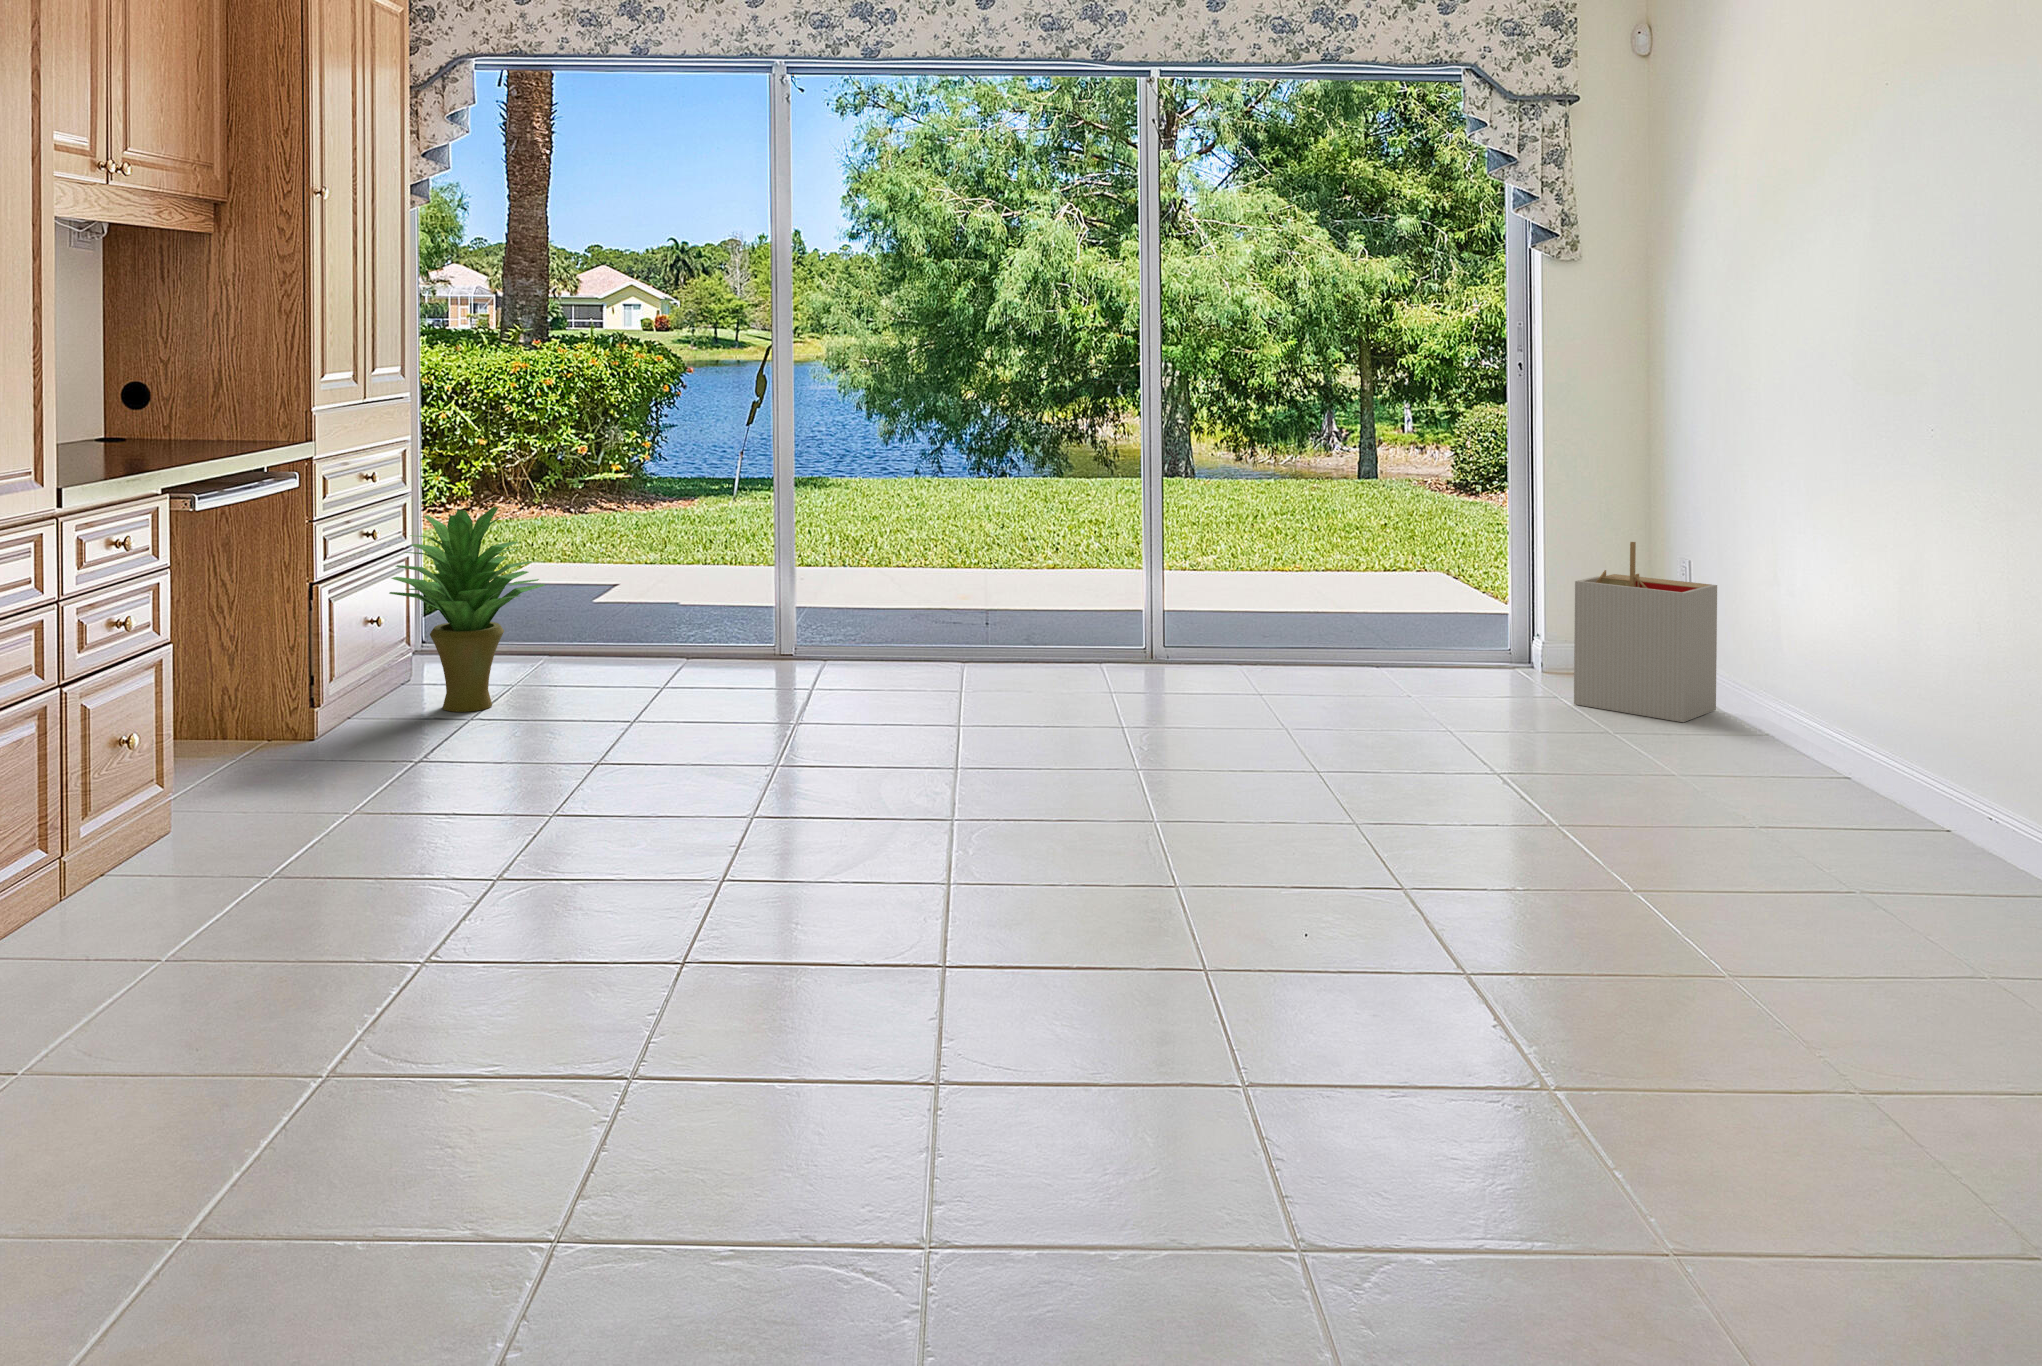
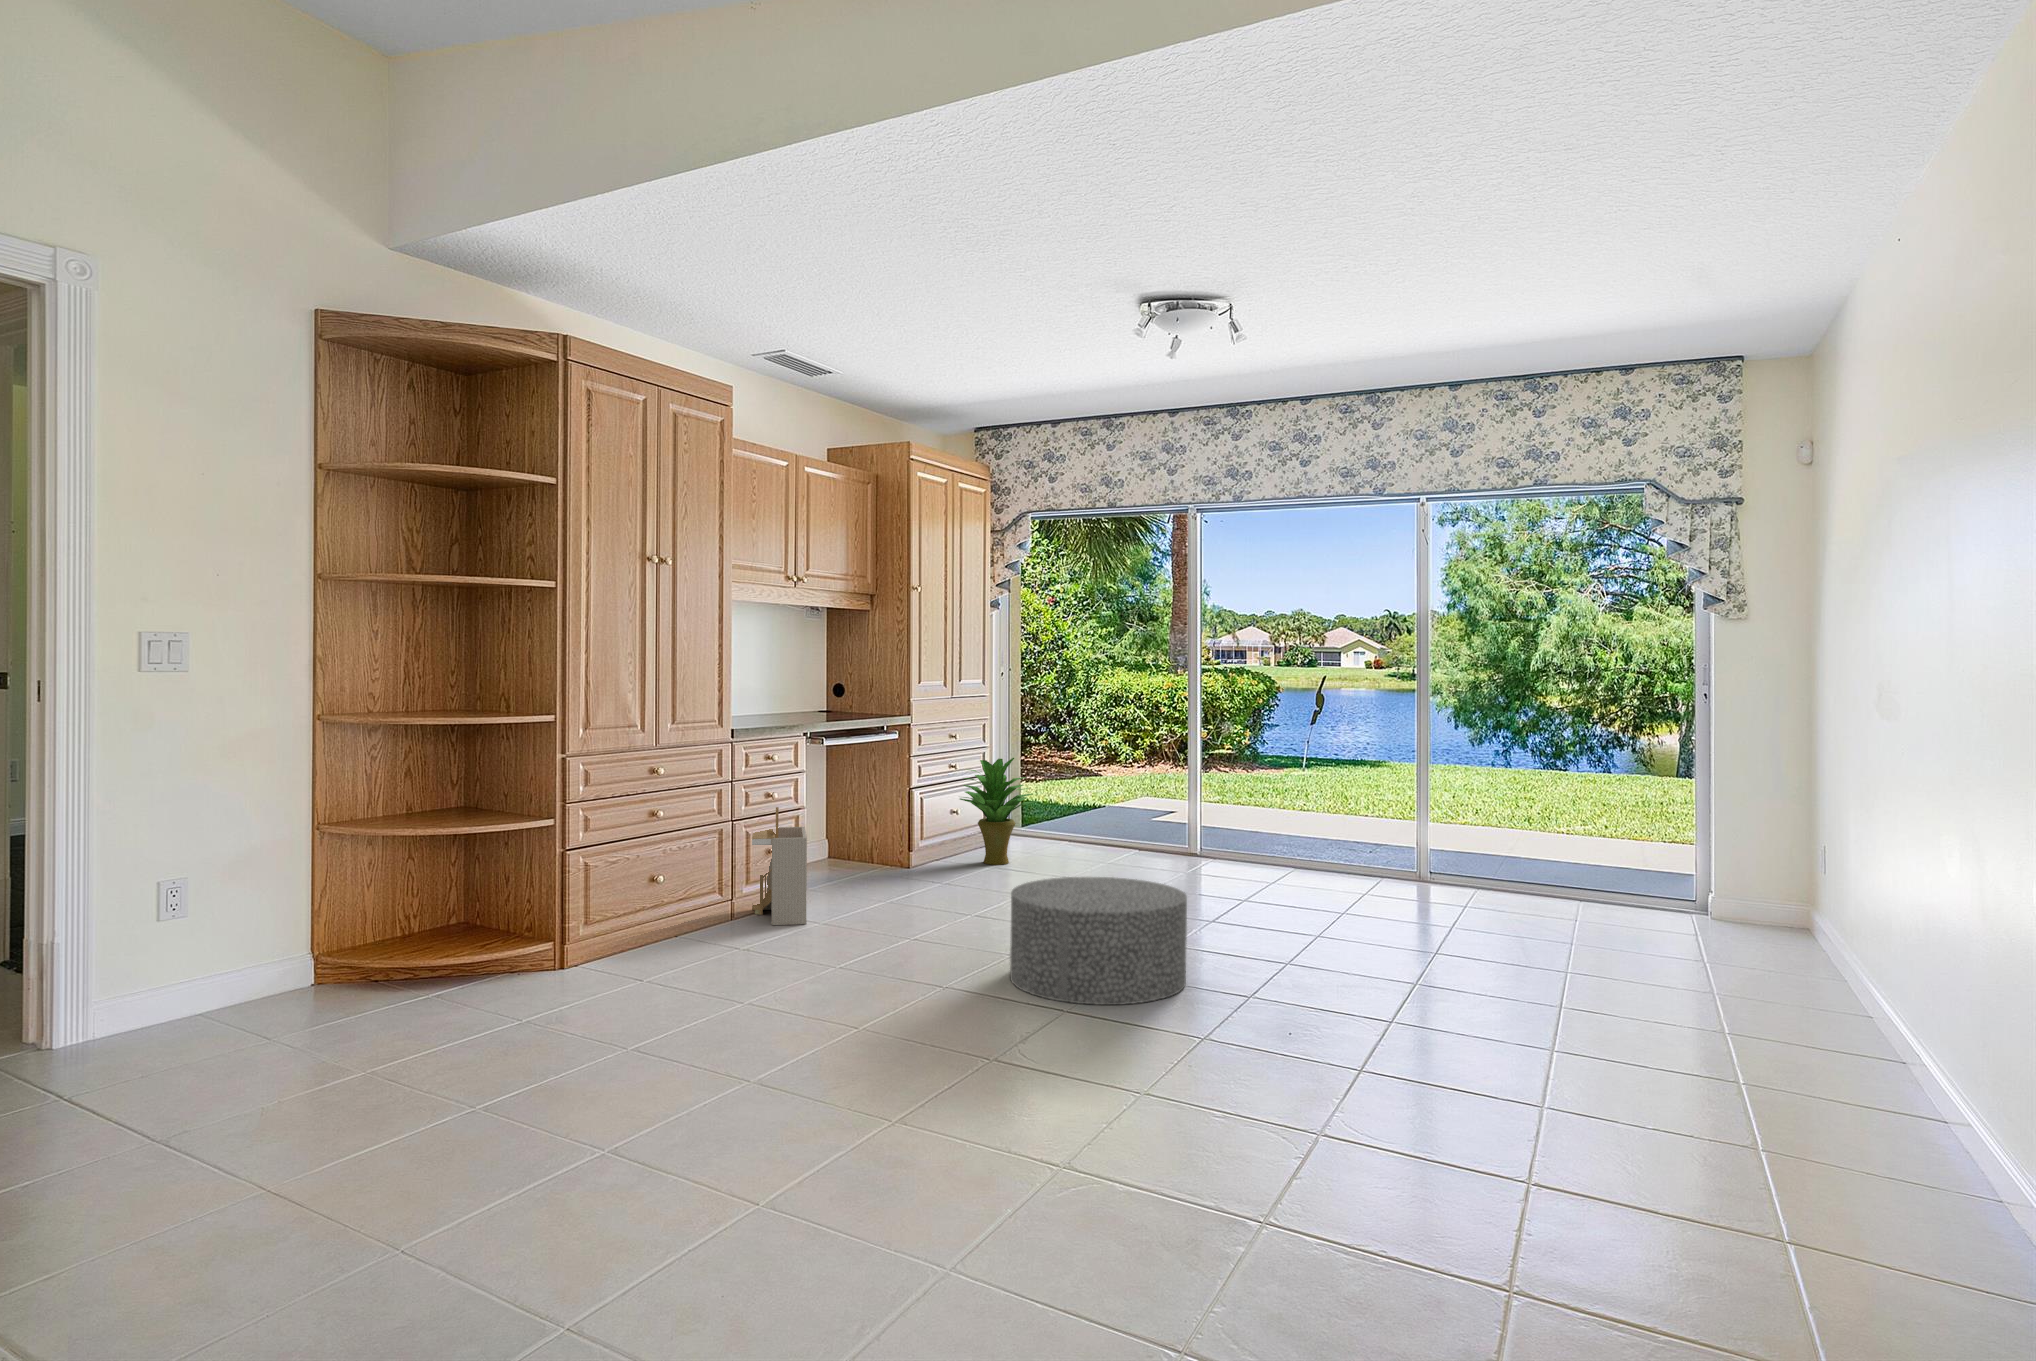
storage bin: present [1574,542,1717,722] -> present [752,807,807,925]
ottoman: none [866,714,1199,976] -> present [1010,877,1187,1005]

